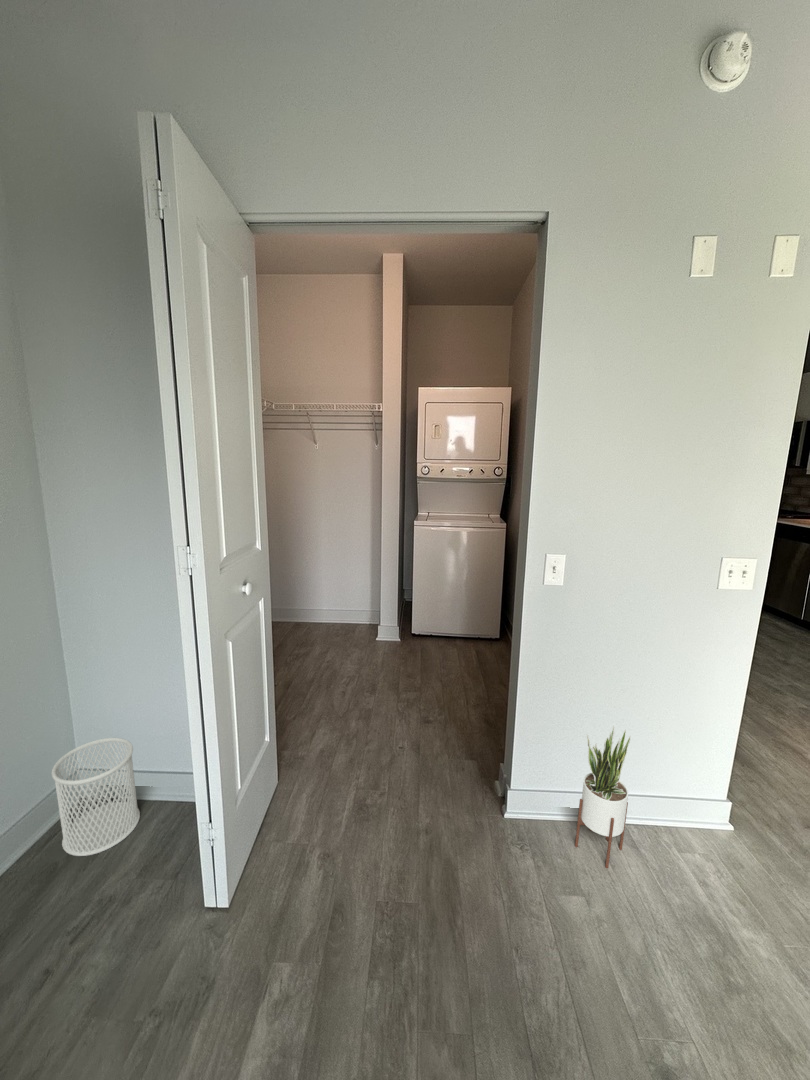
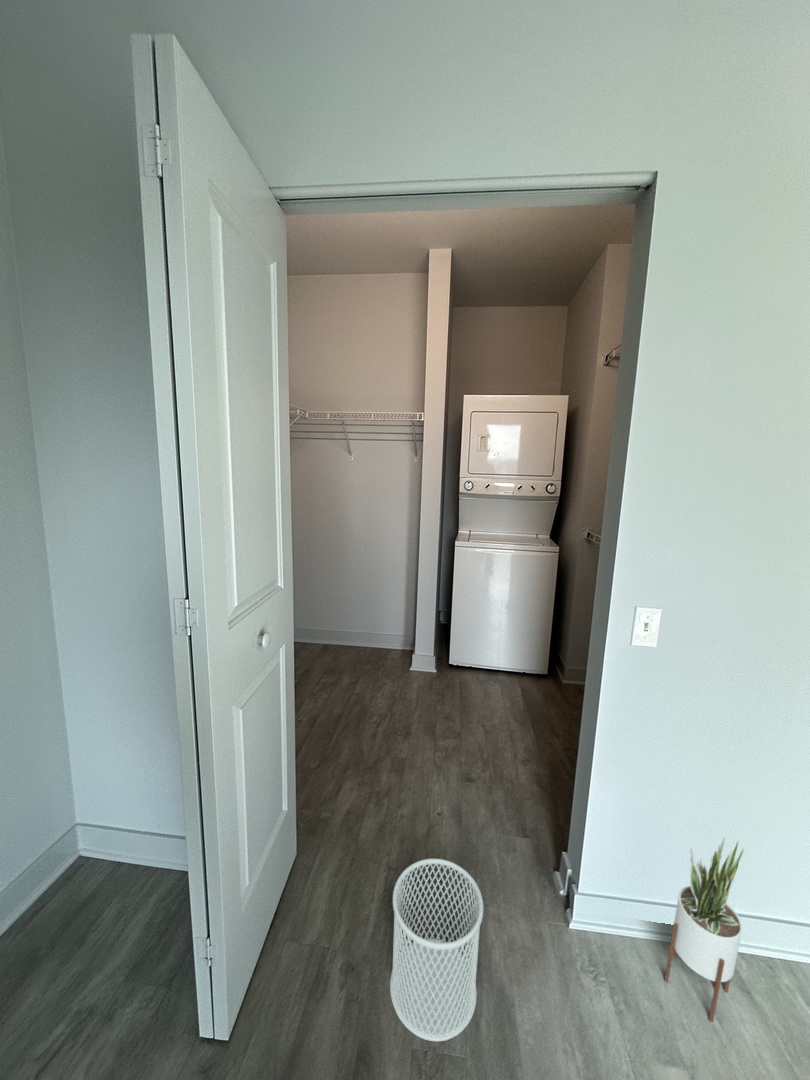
wastebasket: present [51,738,140,856] -> present [390,858,484,1042]

